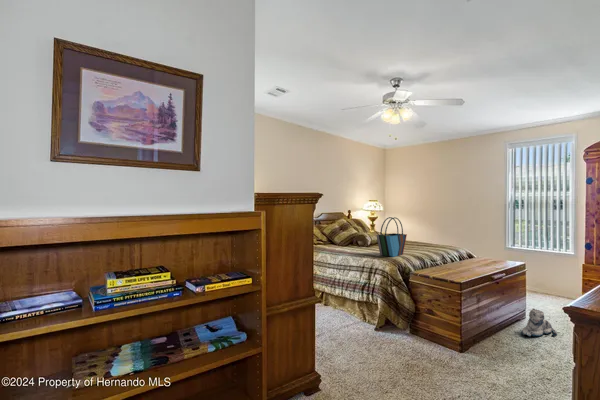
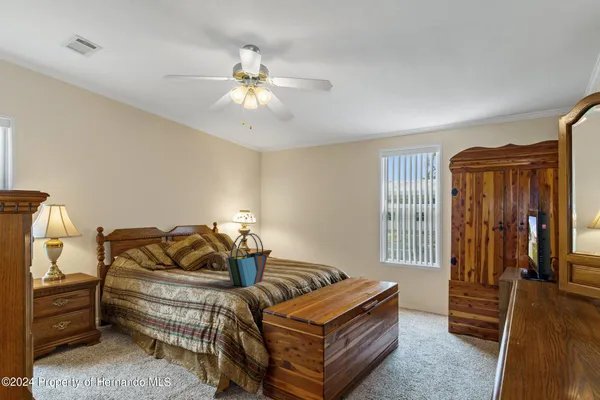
plush toy: present [522,308,557,336] -> none [395,340,431,377]

